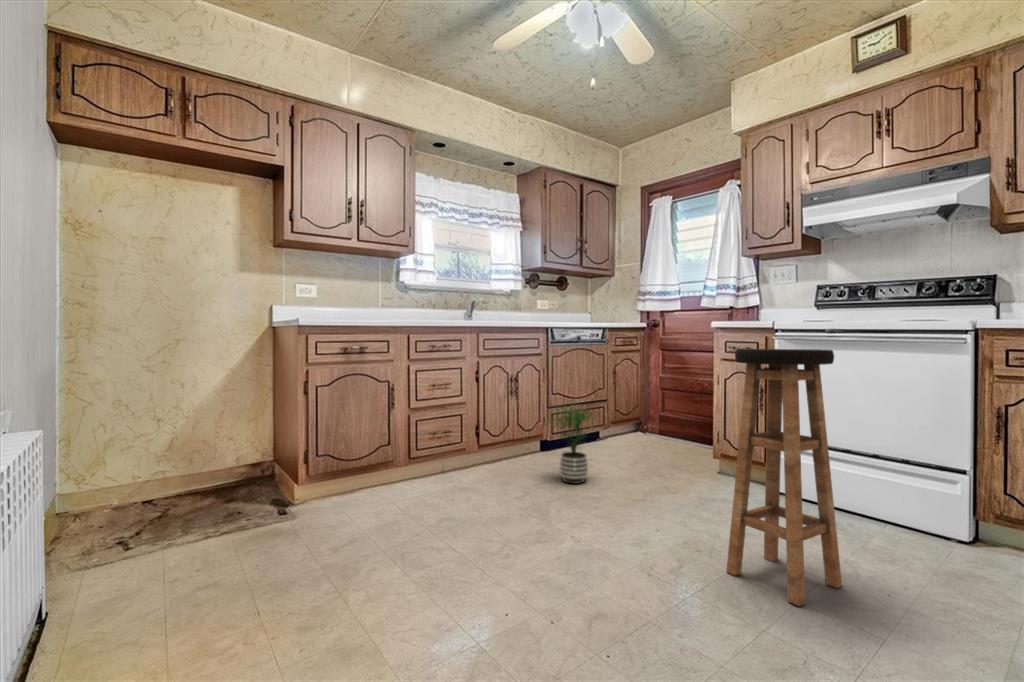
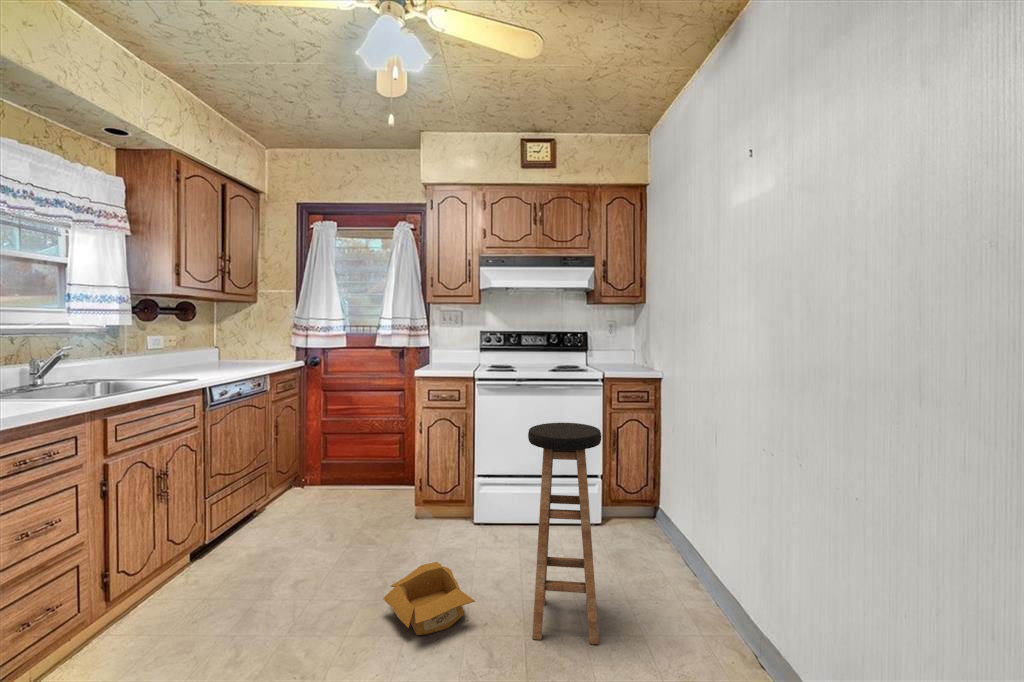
potted plant: present [546,406,597,484] -> none [246,491,325,599]
cardboard box: none [616,485,686,535] -> present [383,562,475,635]

